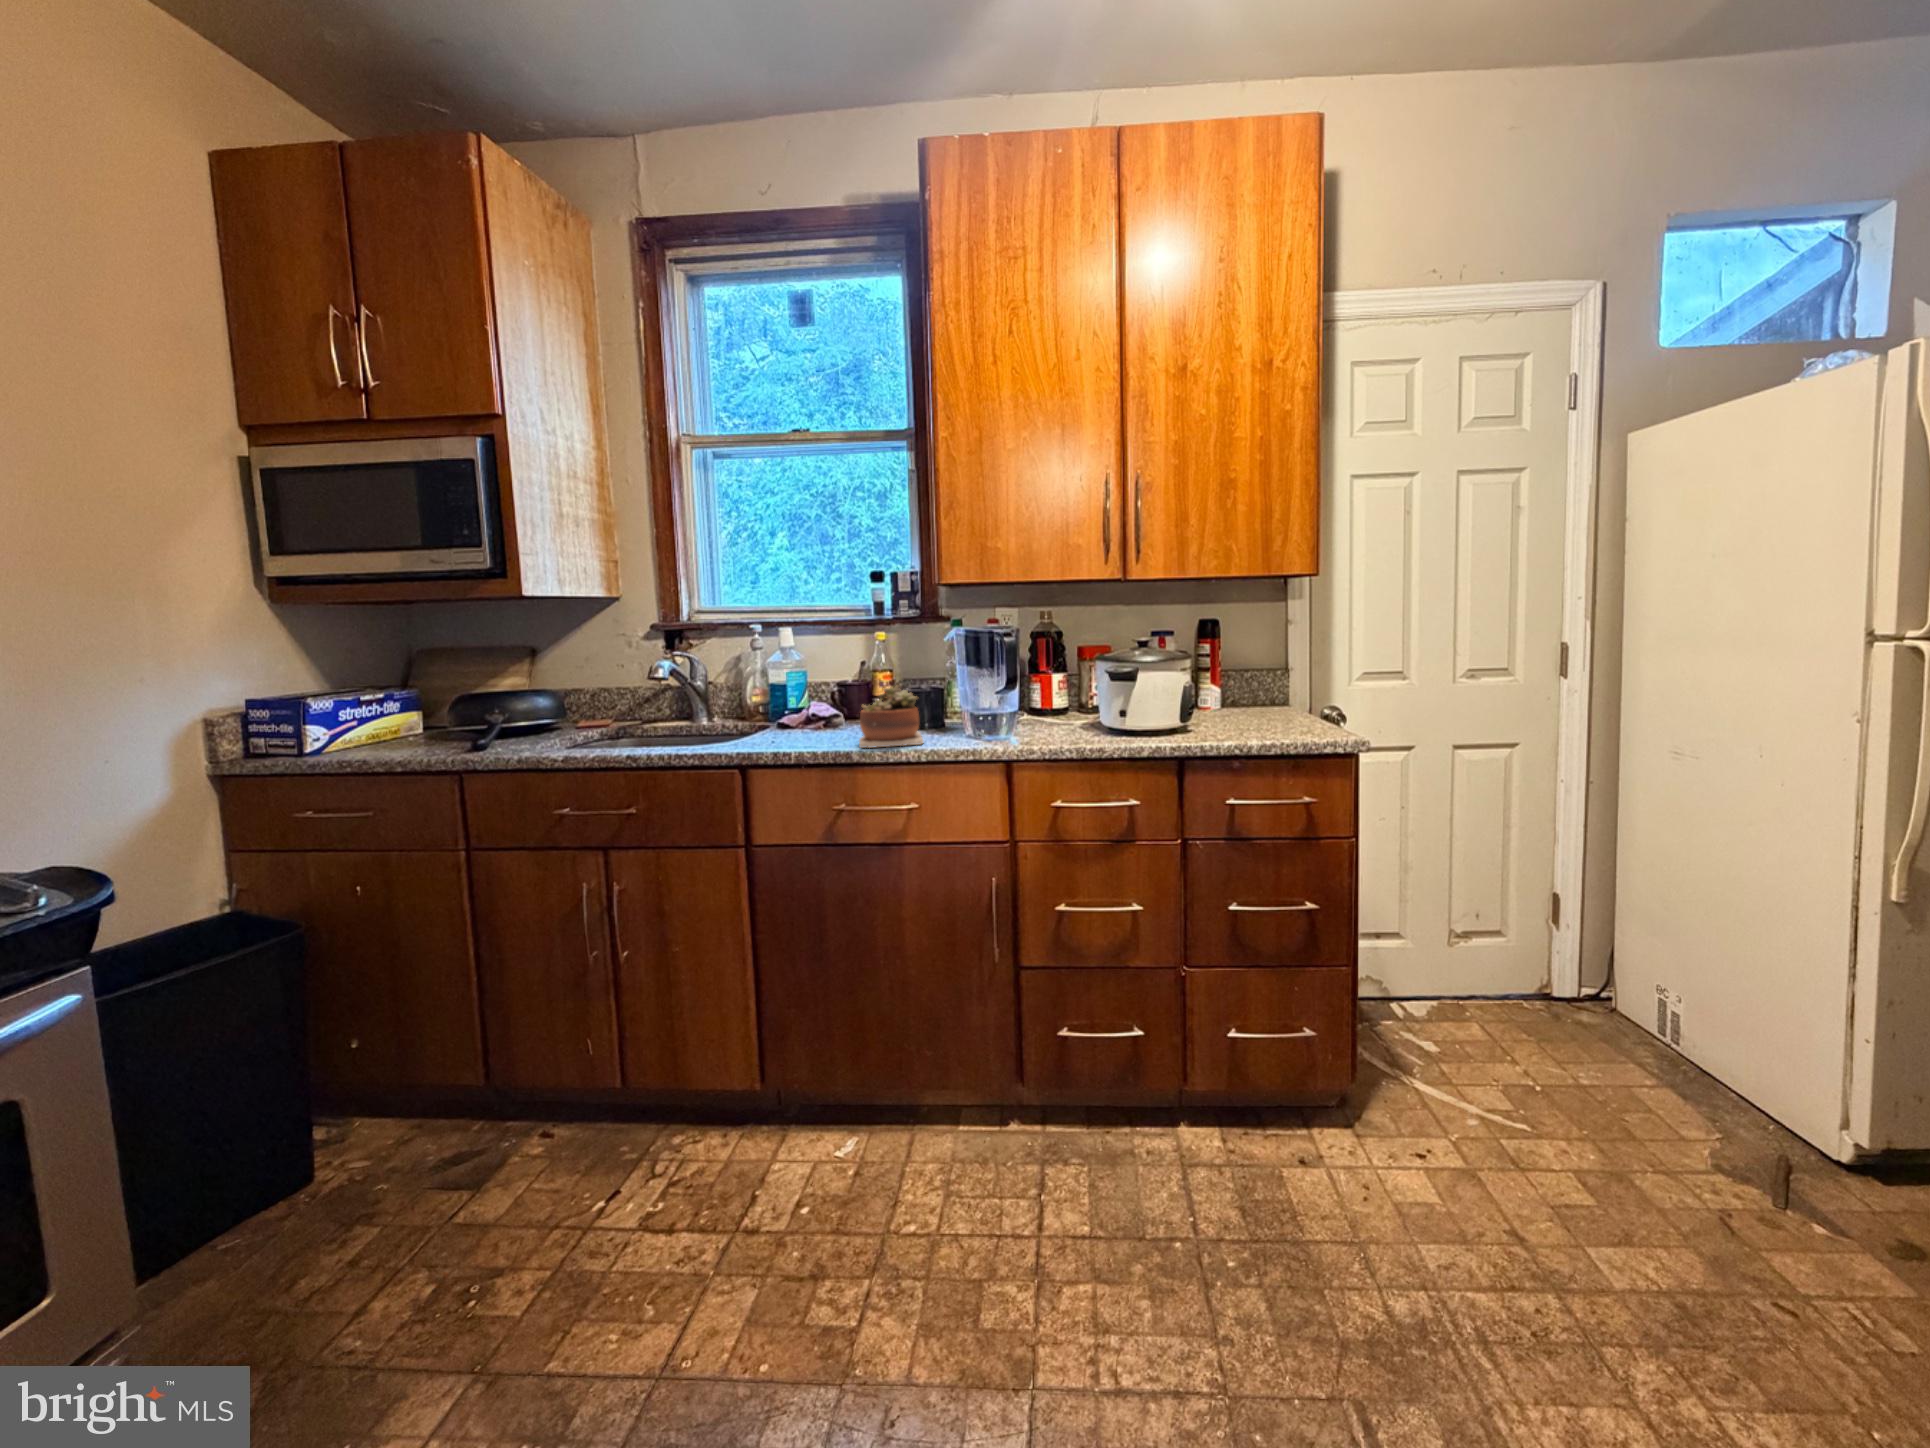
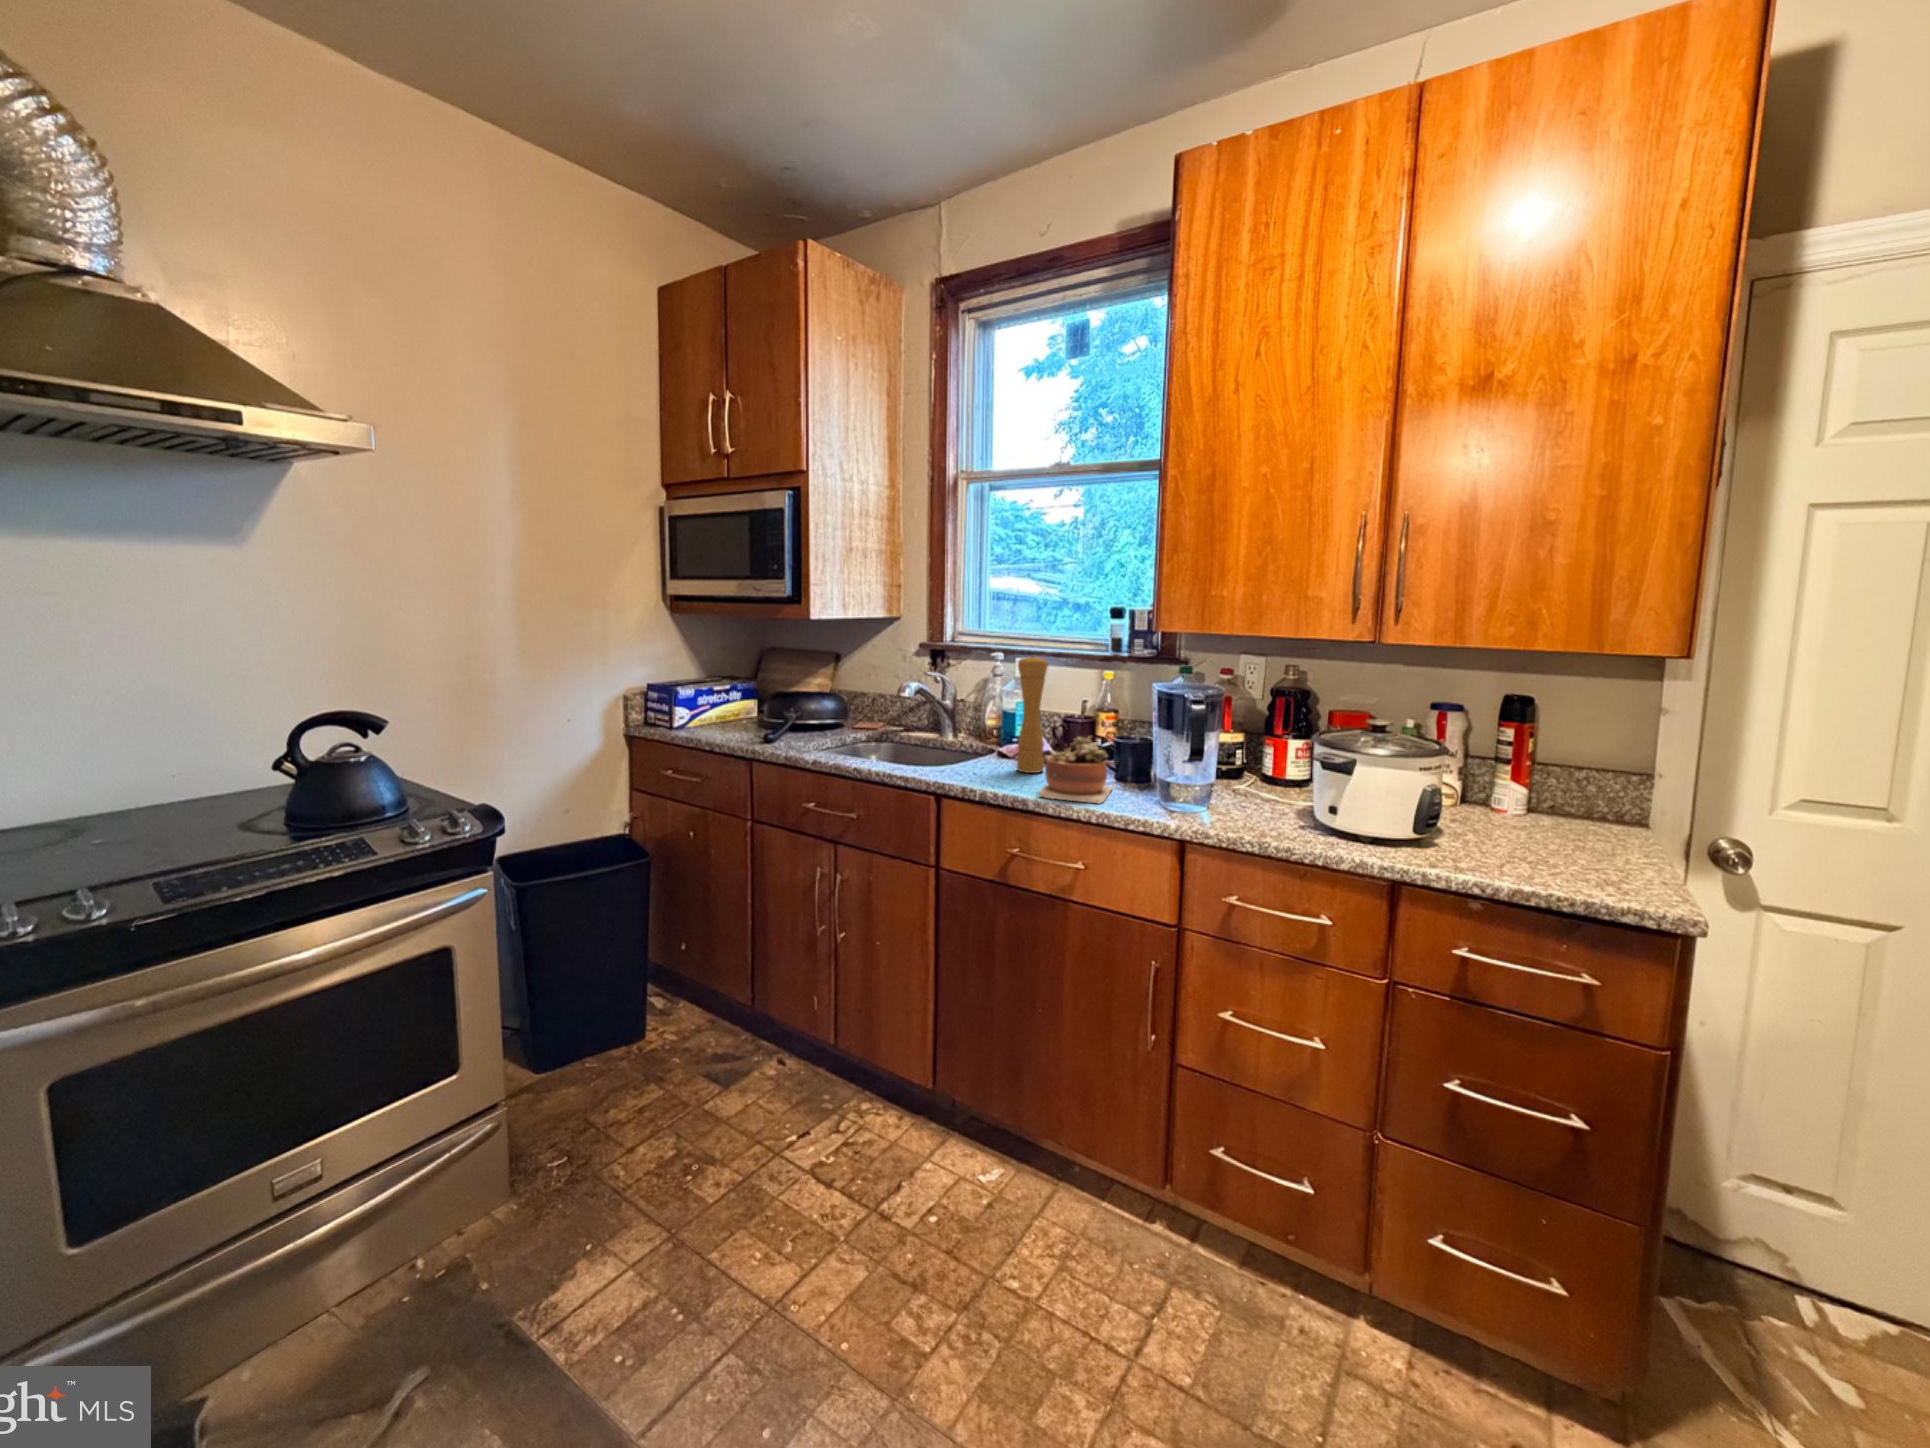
pepper mill: none [806,617,841,734] -> present [1017,655,1048,773]

